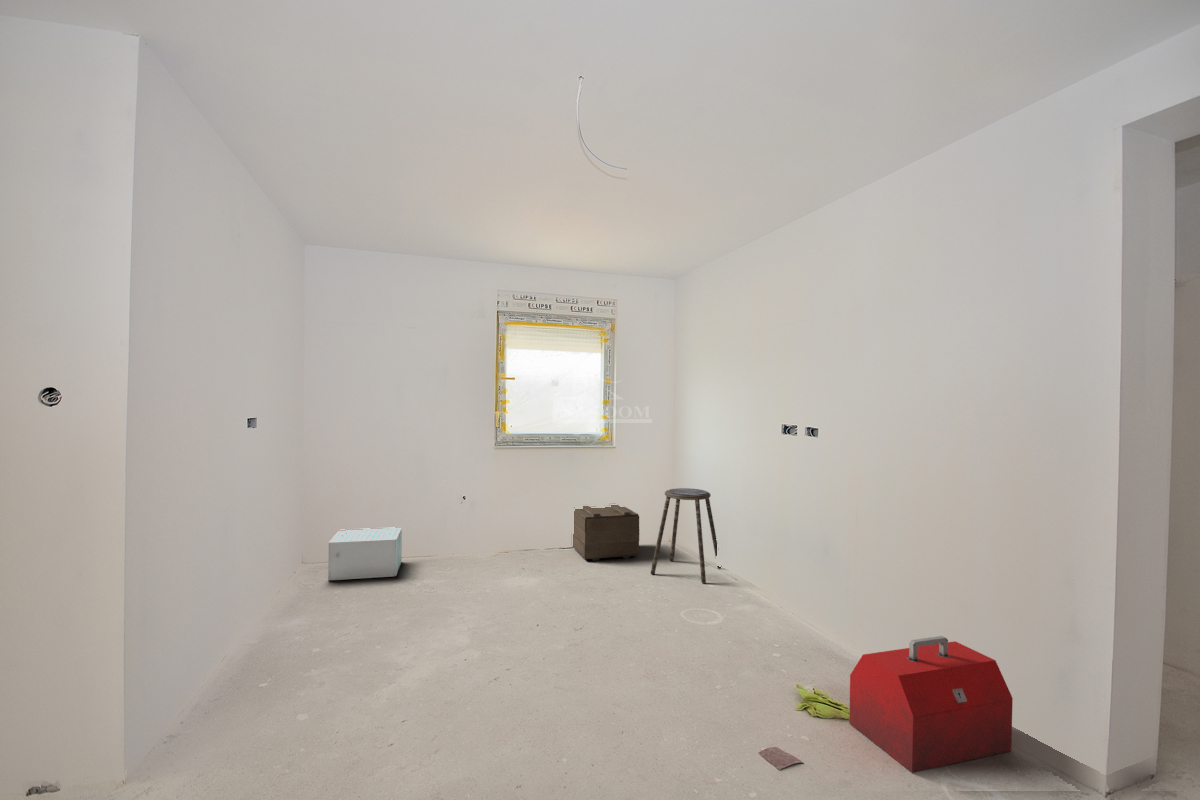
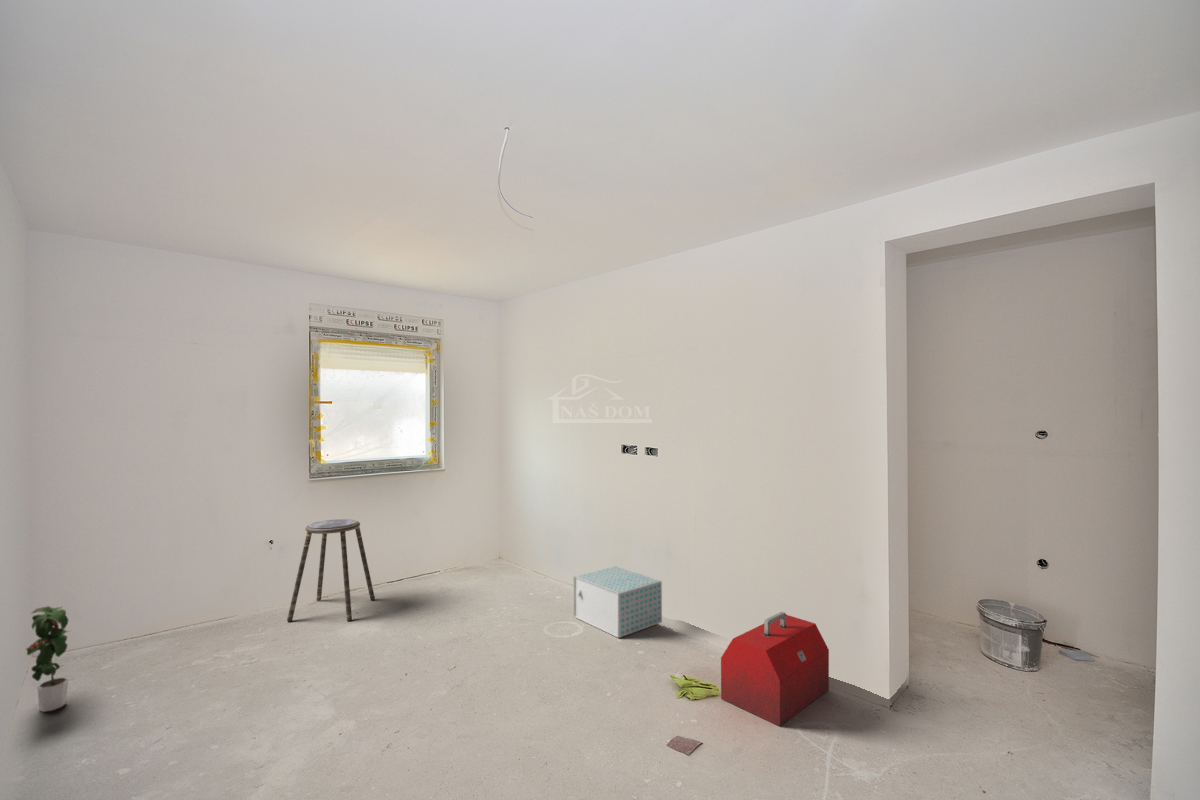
stool: present [651,488,721,583] -> present [287,519,375,621]
wooden crate: present [573,505,639,561] -> none [395,529,472,592]
potted plant: none [287,524,319,601] -> present [26,606,69,712]
storage box: present [328,527,402,580] -> present [574,566,662,637]

